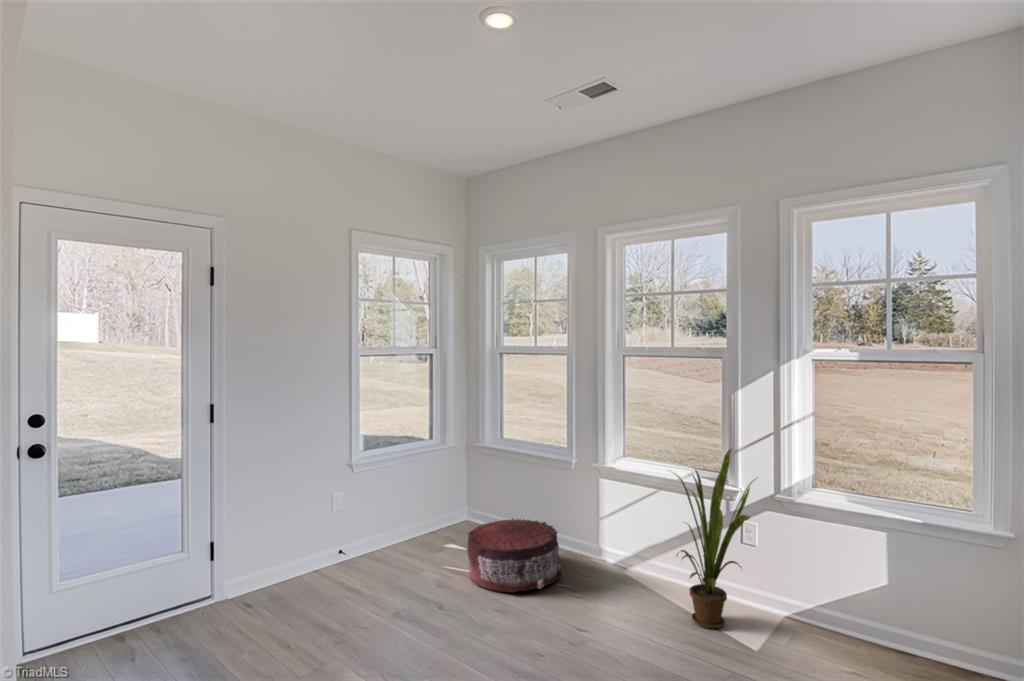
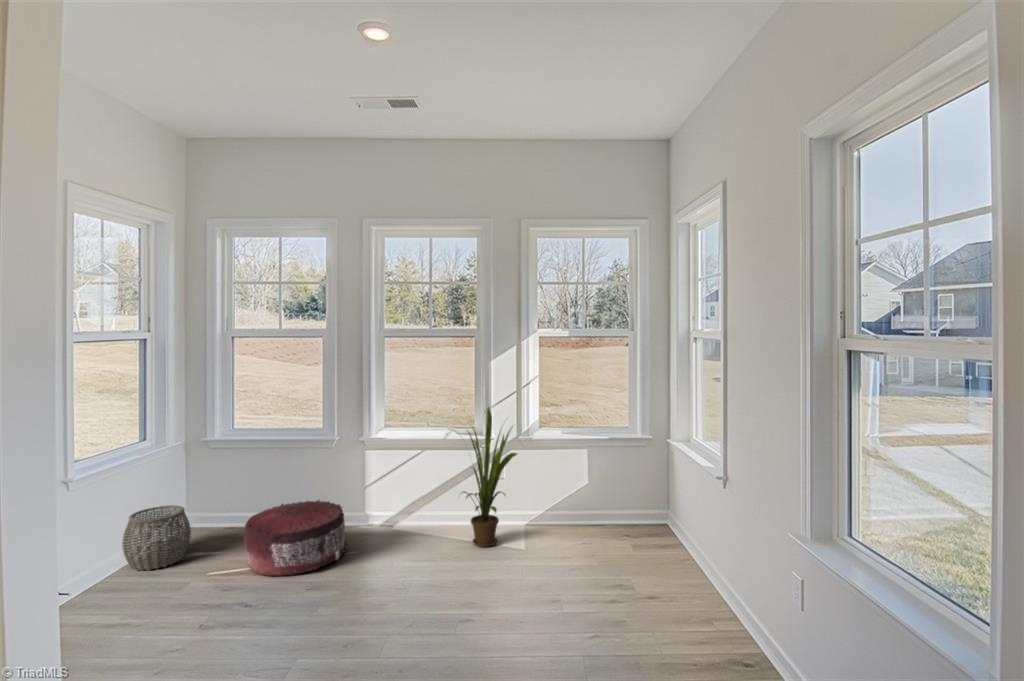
woven basket: none [396,499,446,552] -> present [122,505,191,570]

